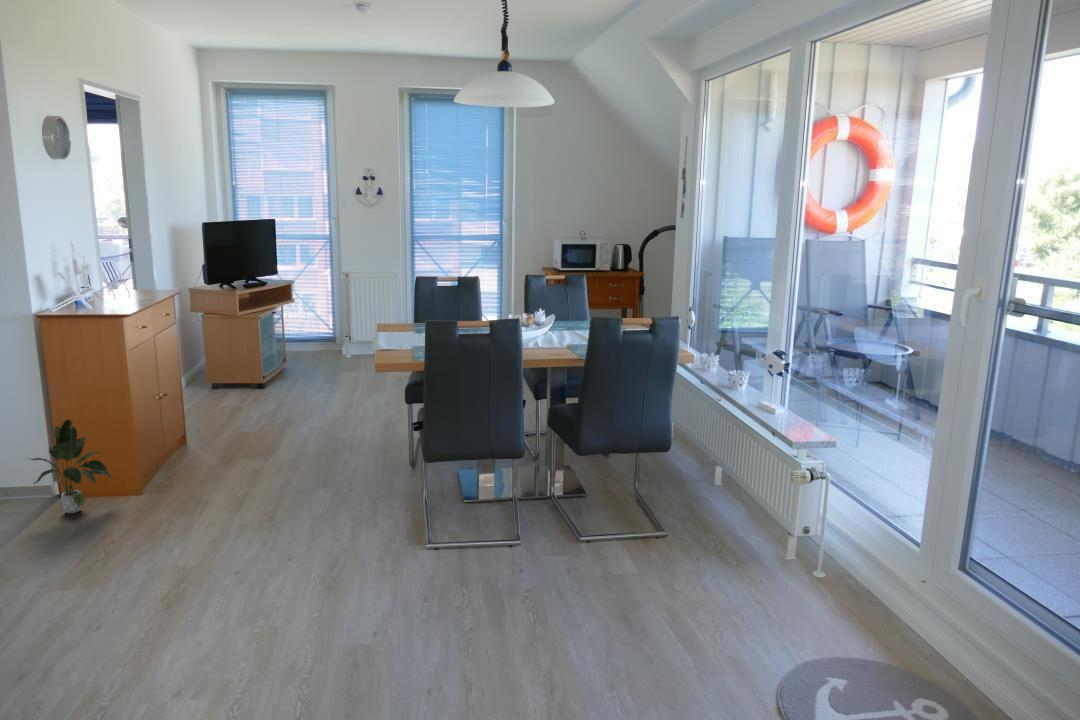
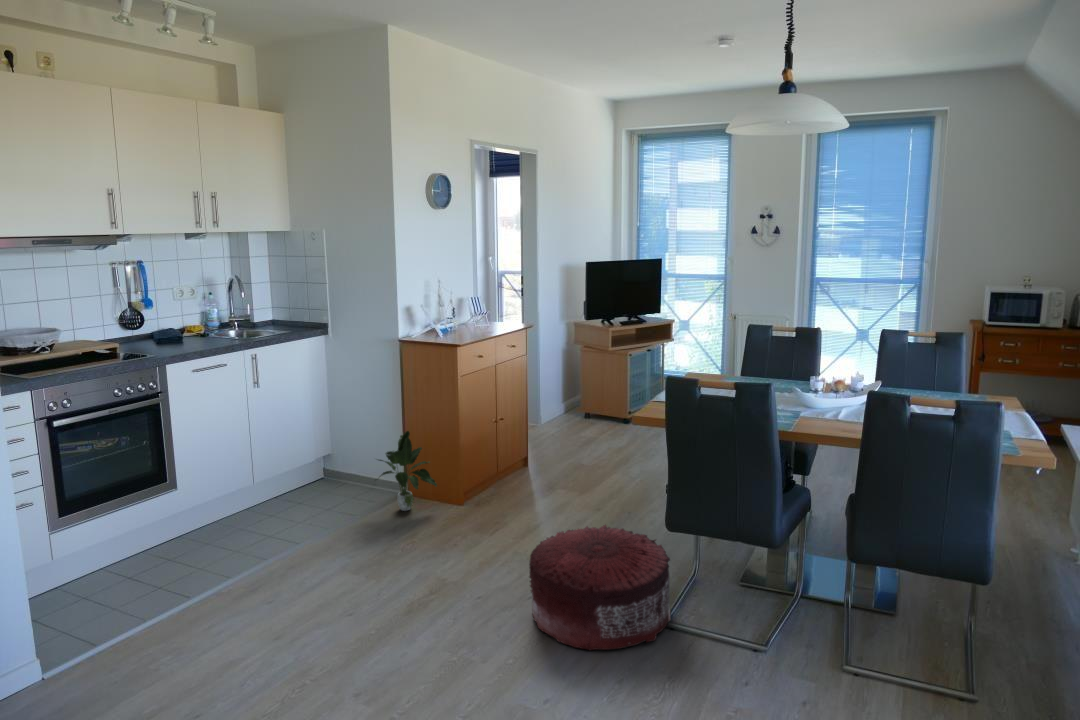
pouf: none [300,469,435,579] -> present [529,525,670,651]

